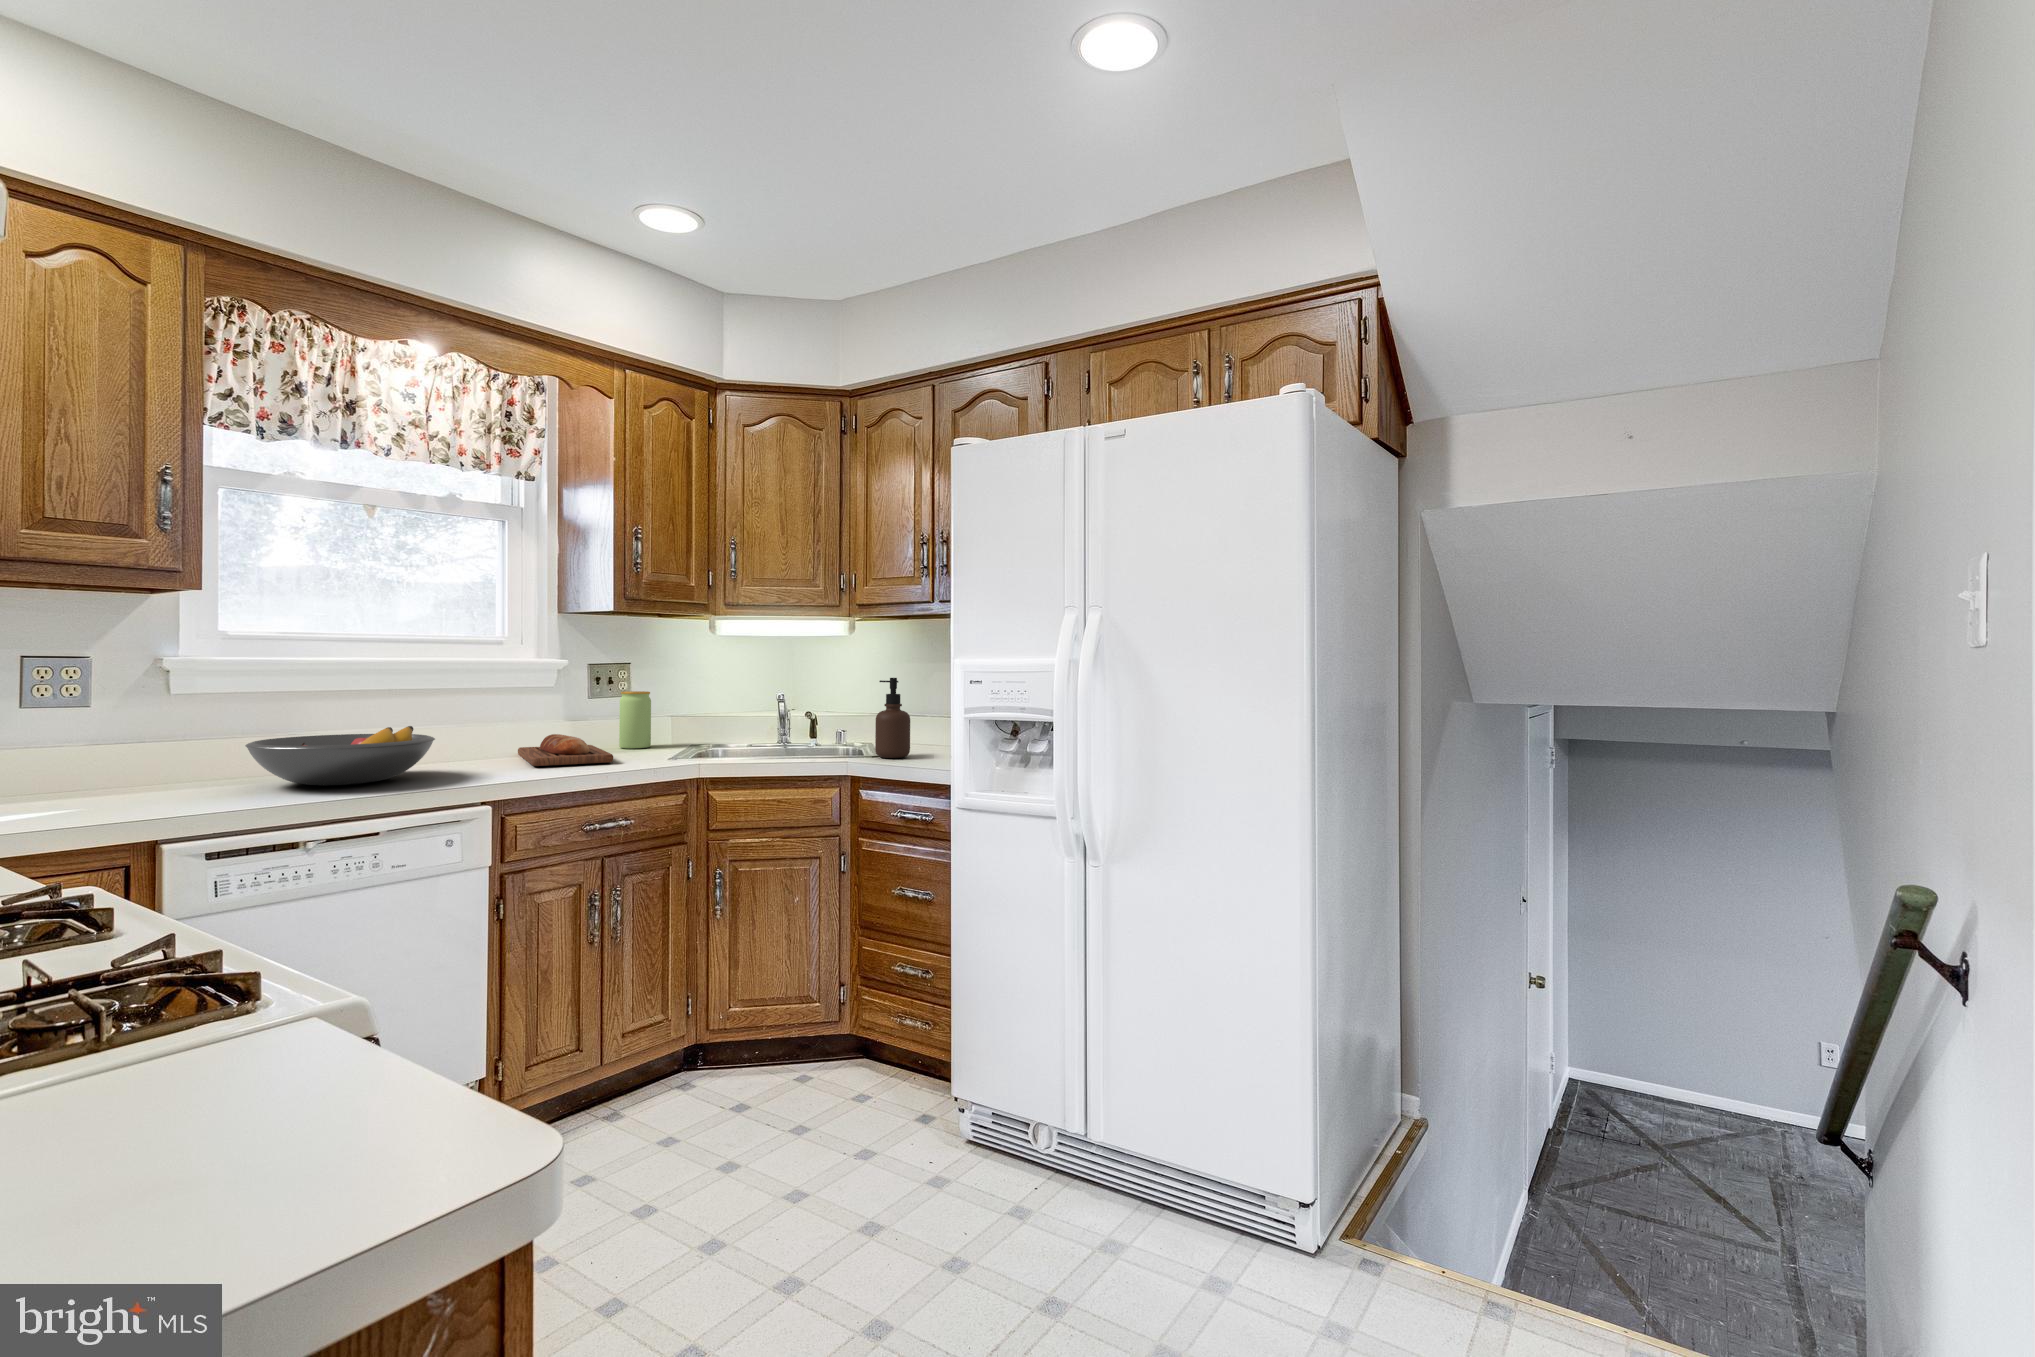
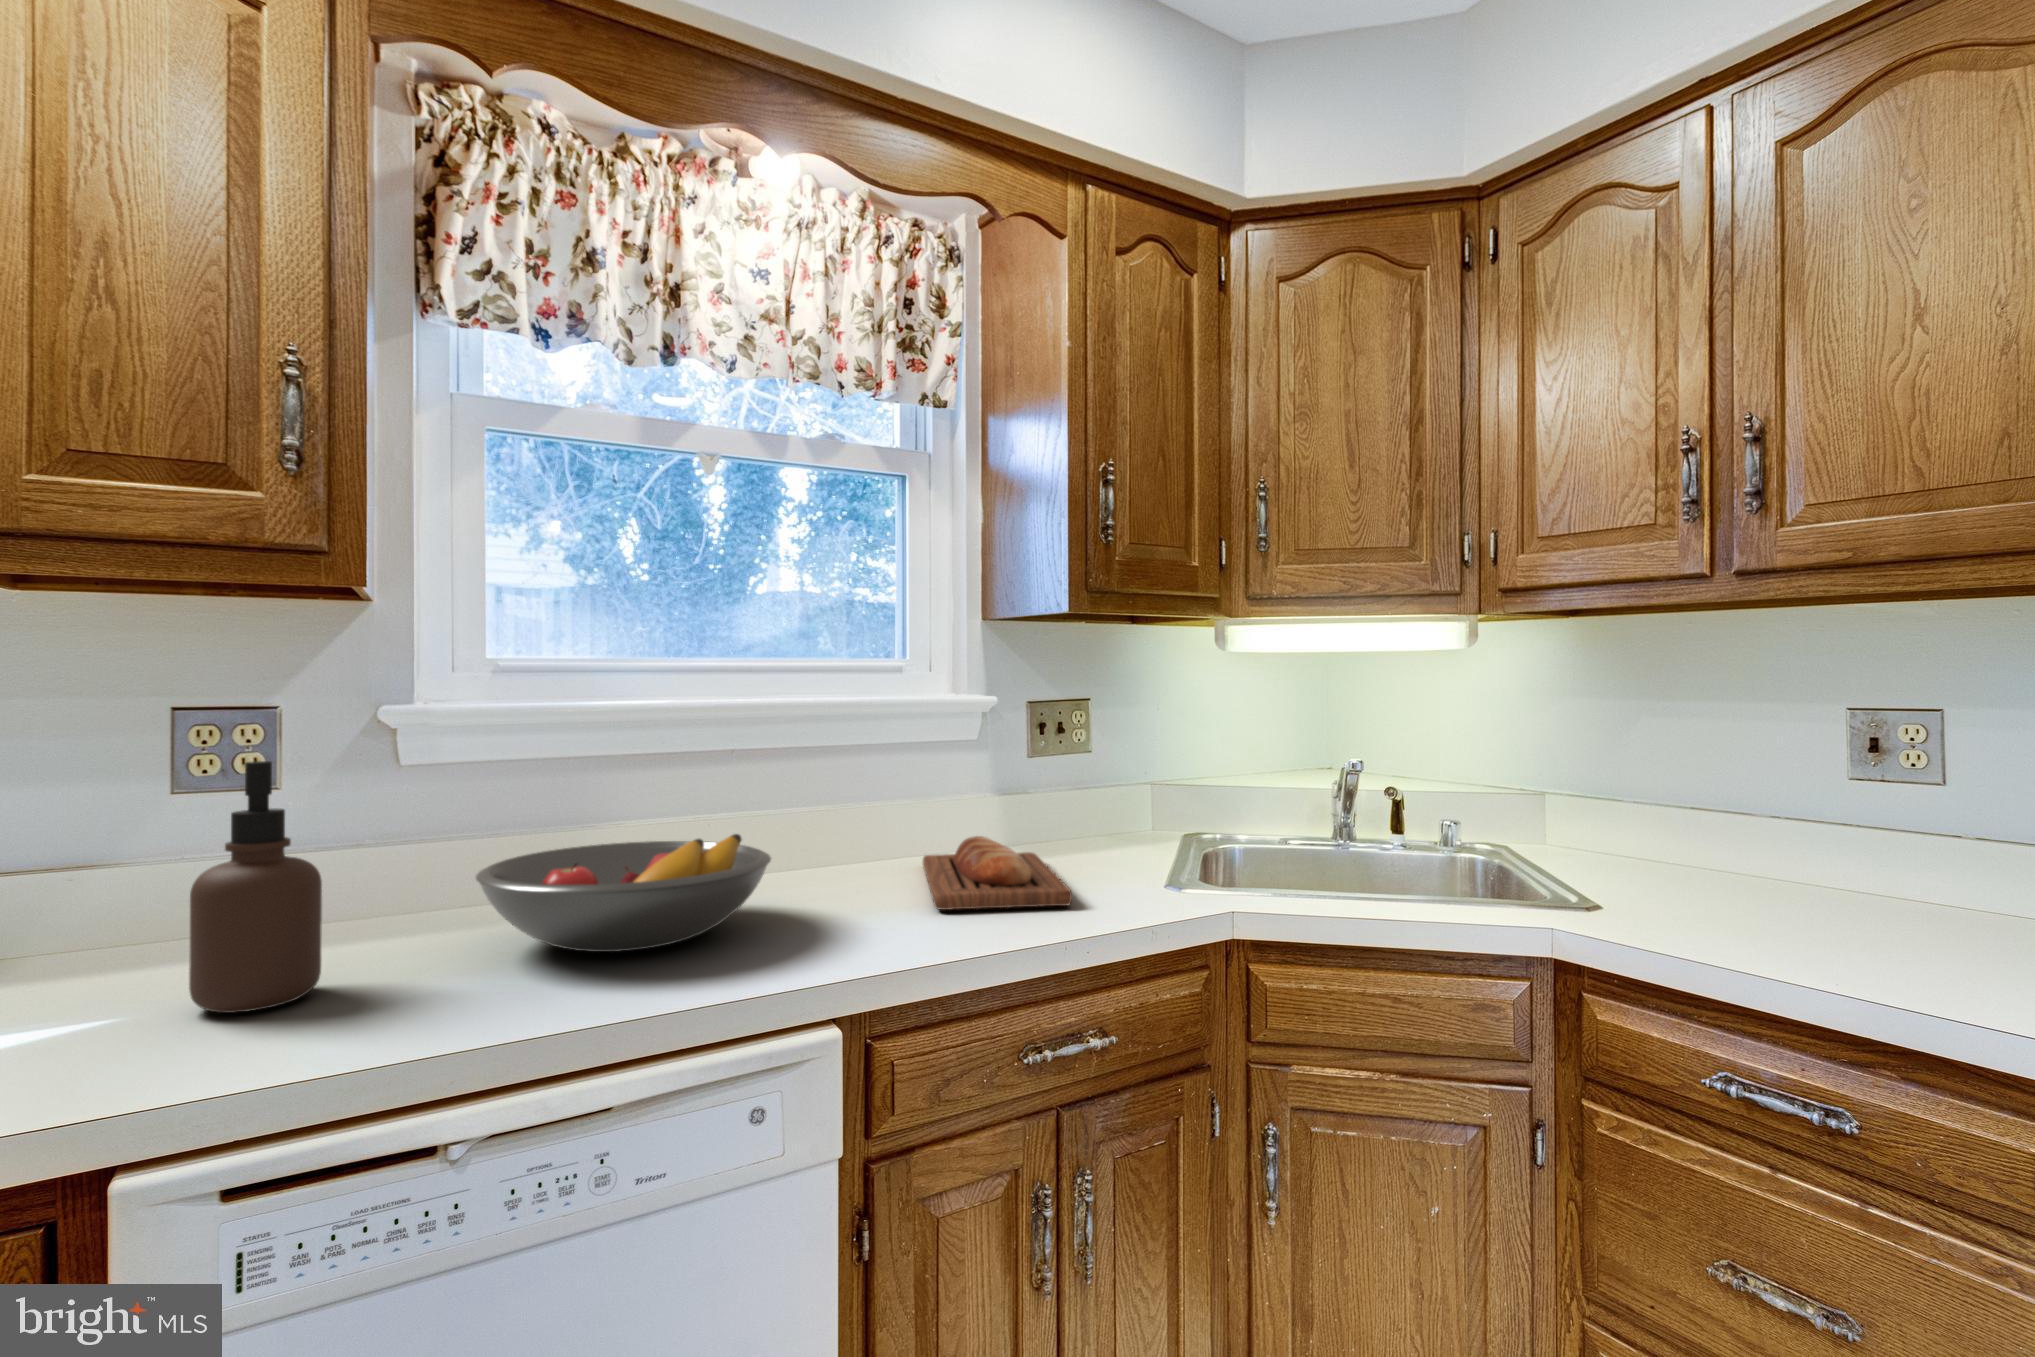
soap dispenser: present [875,678,910,758] -> present [189,761,322,1013]
jar: present [619,691,651,748] -> none [1079,757,1130,861]

